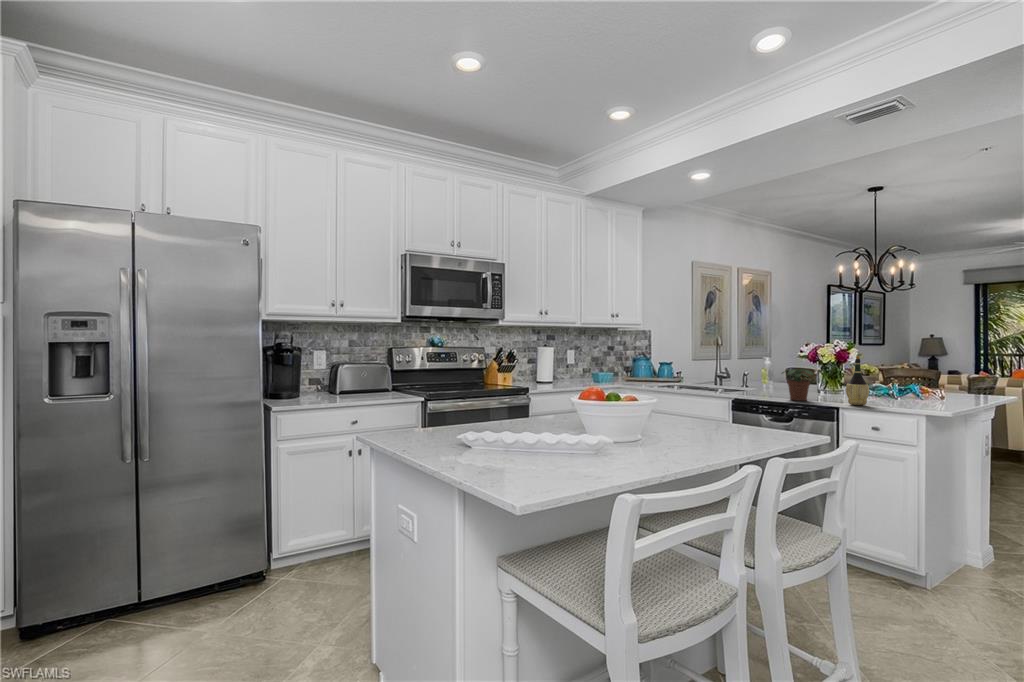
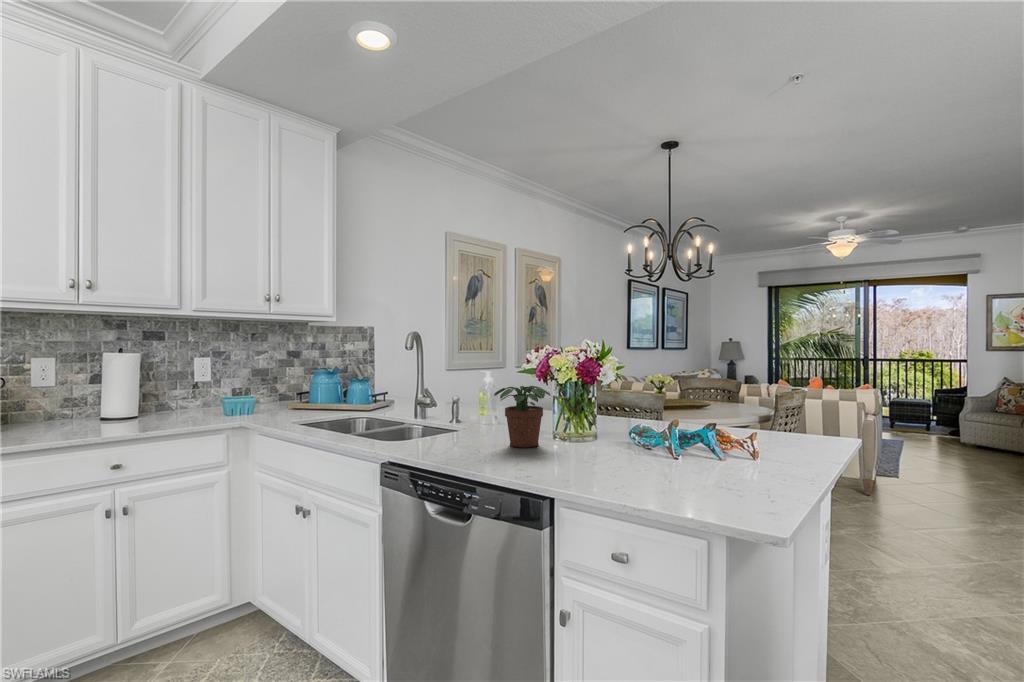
wine bottle: present [846,356,869,405] -> none [598,359,638,457]

